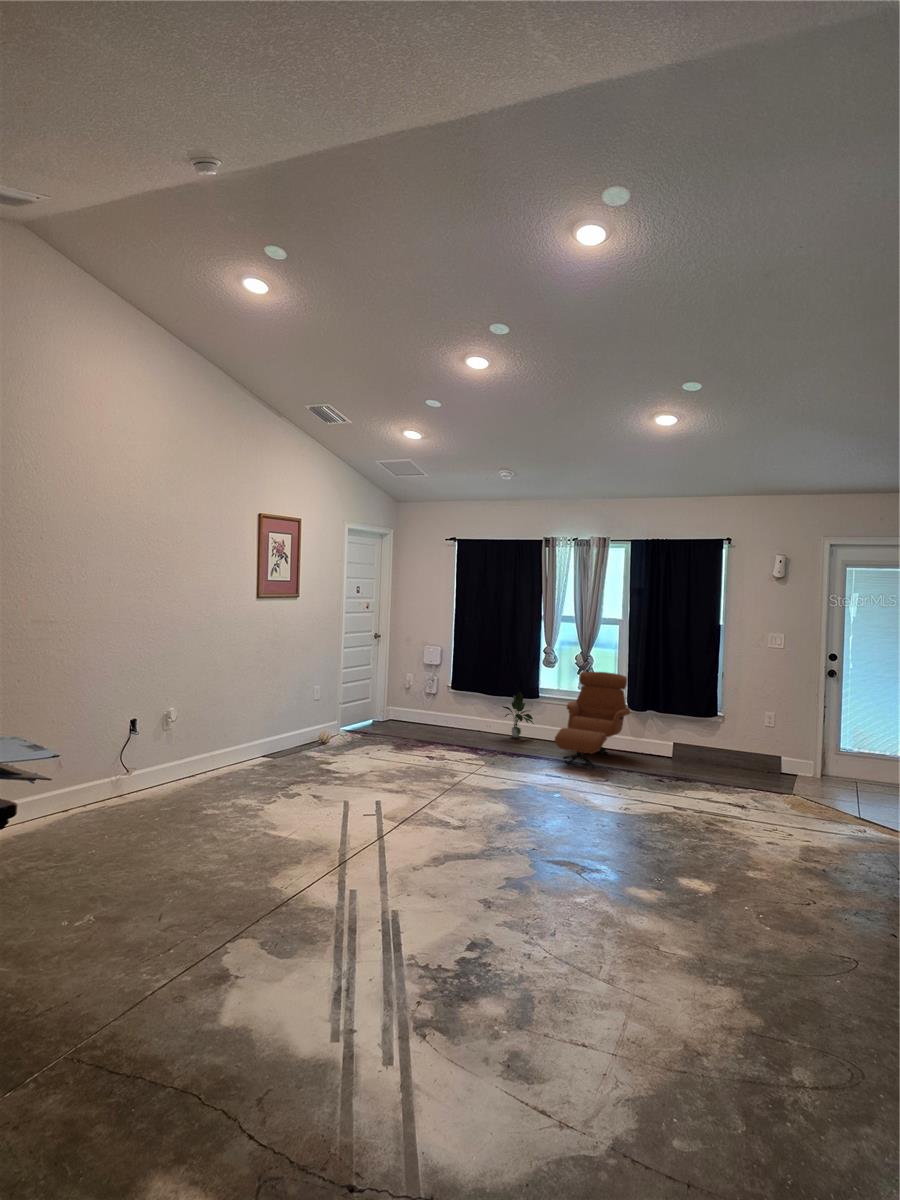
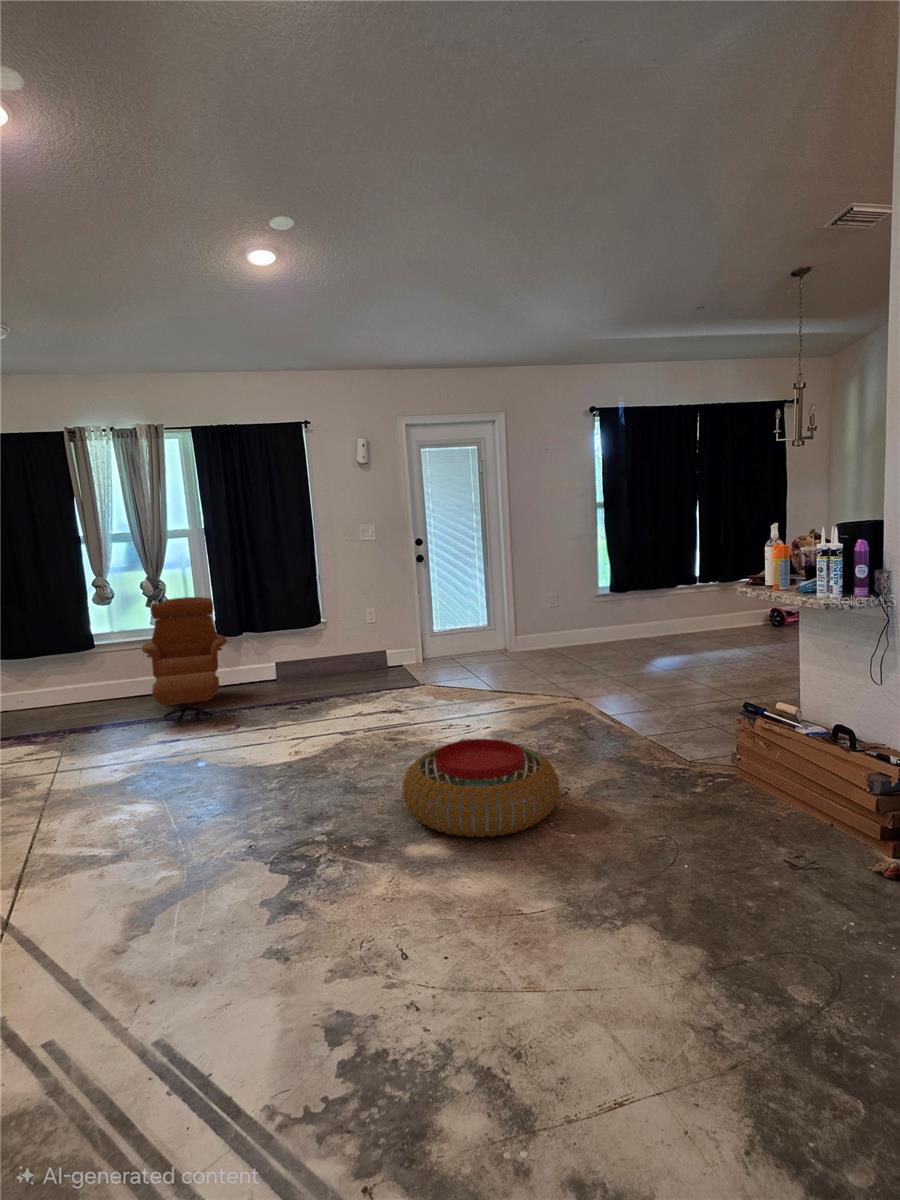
potted plant: present [502,692,534,738] -> none [38,645,92,709]
pouf: none [651,834,813,933] -> present [402,739,559,837]

